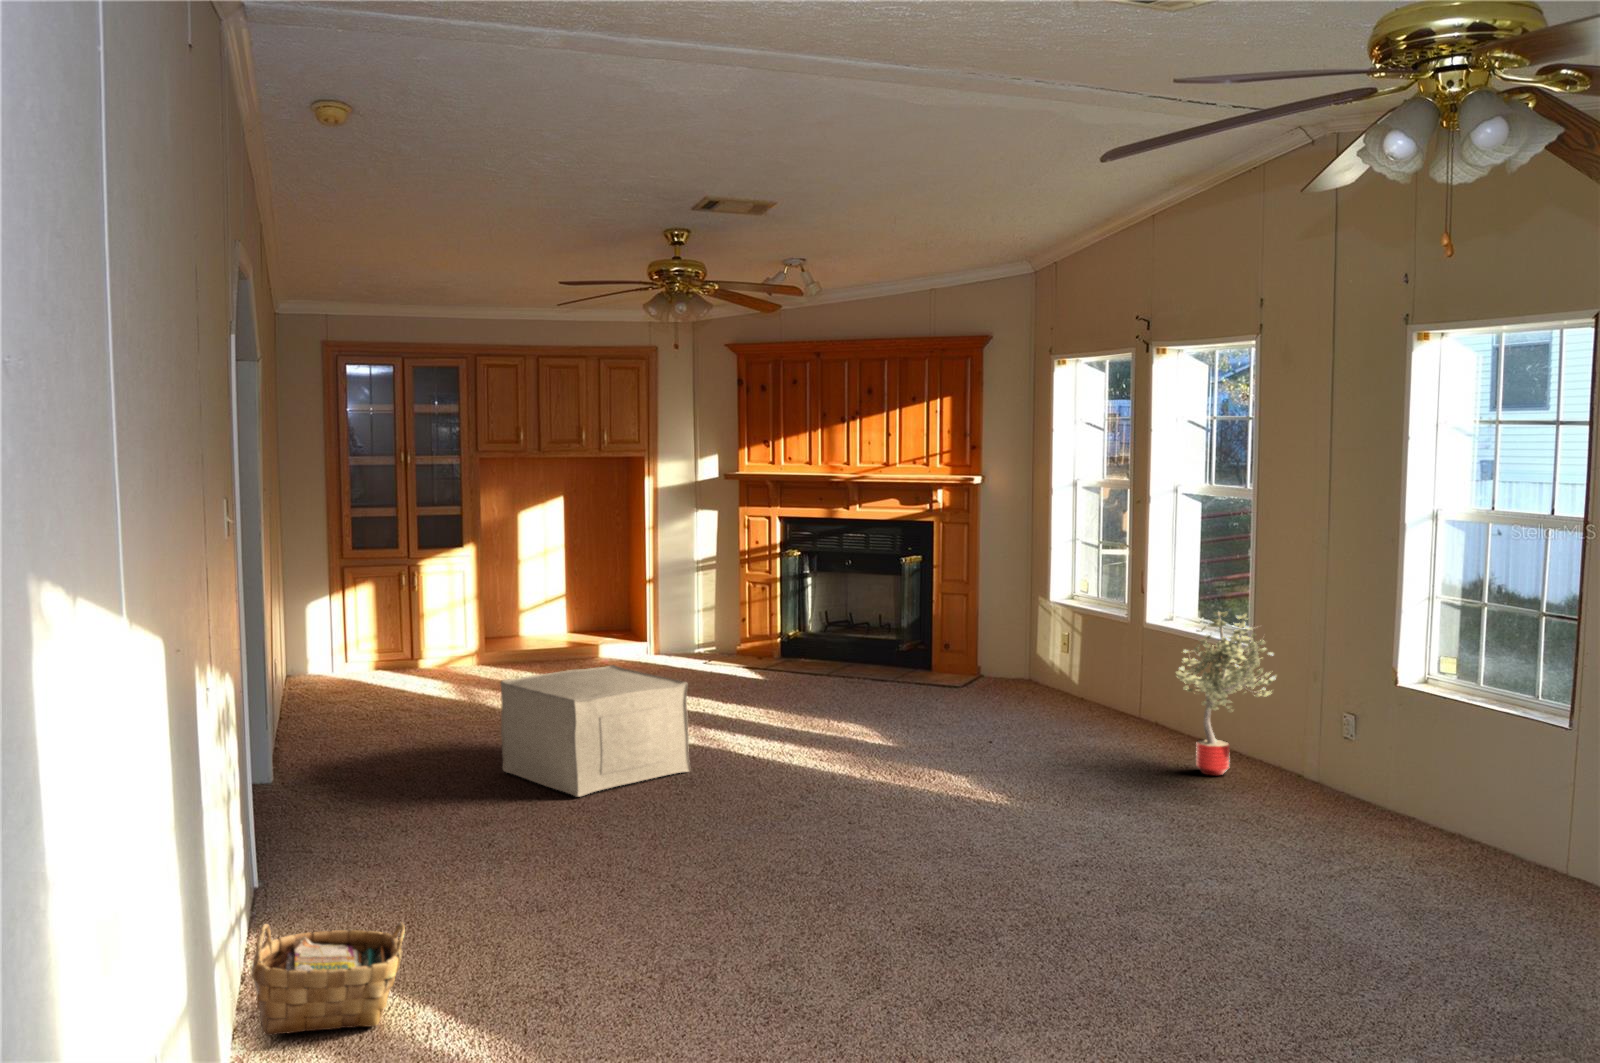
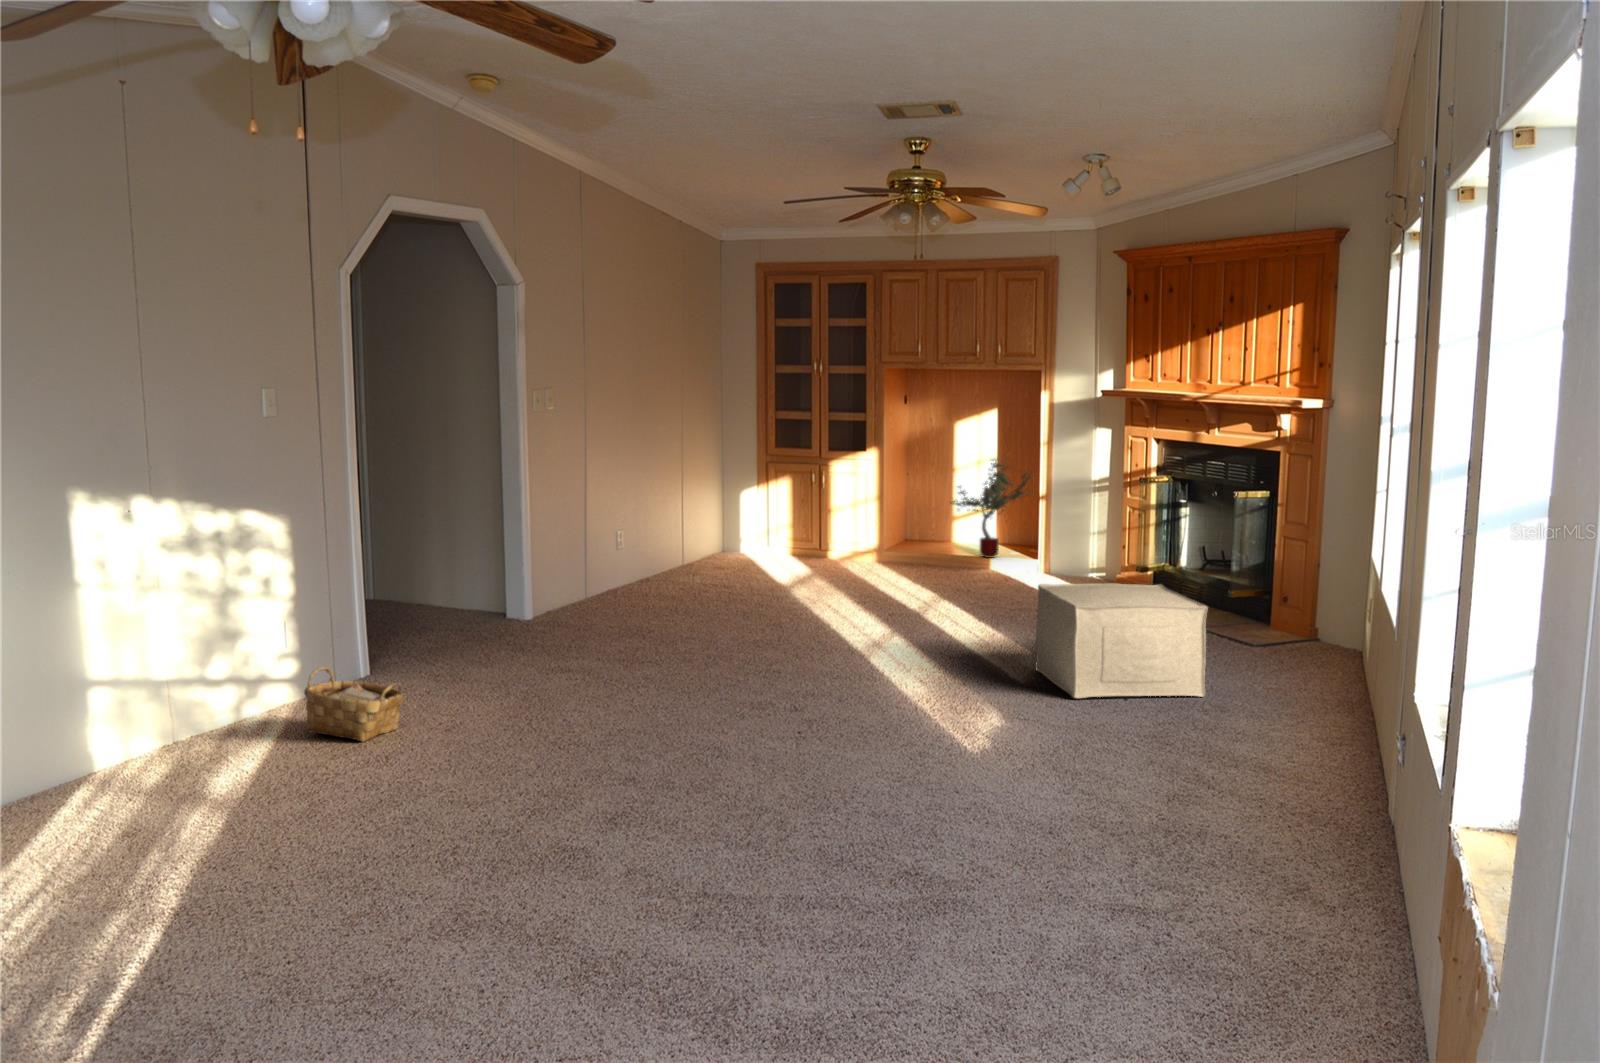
potted tree: present [1176,611,1276,775] -> present [951,459,1031,558]
ottoman: present [500,665,690,797] -> present [1035,583,1208,698]

